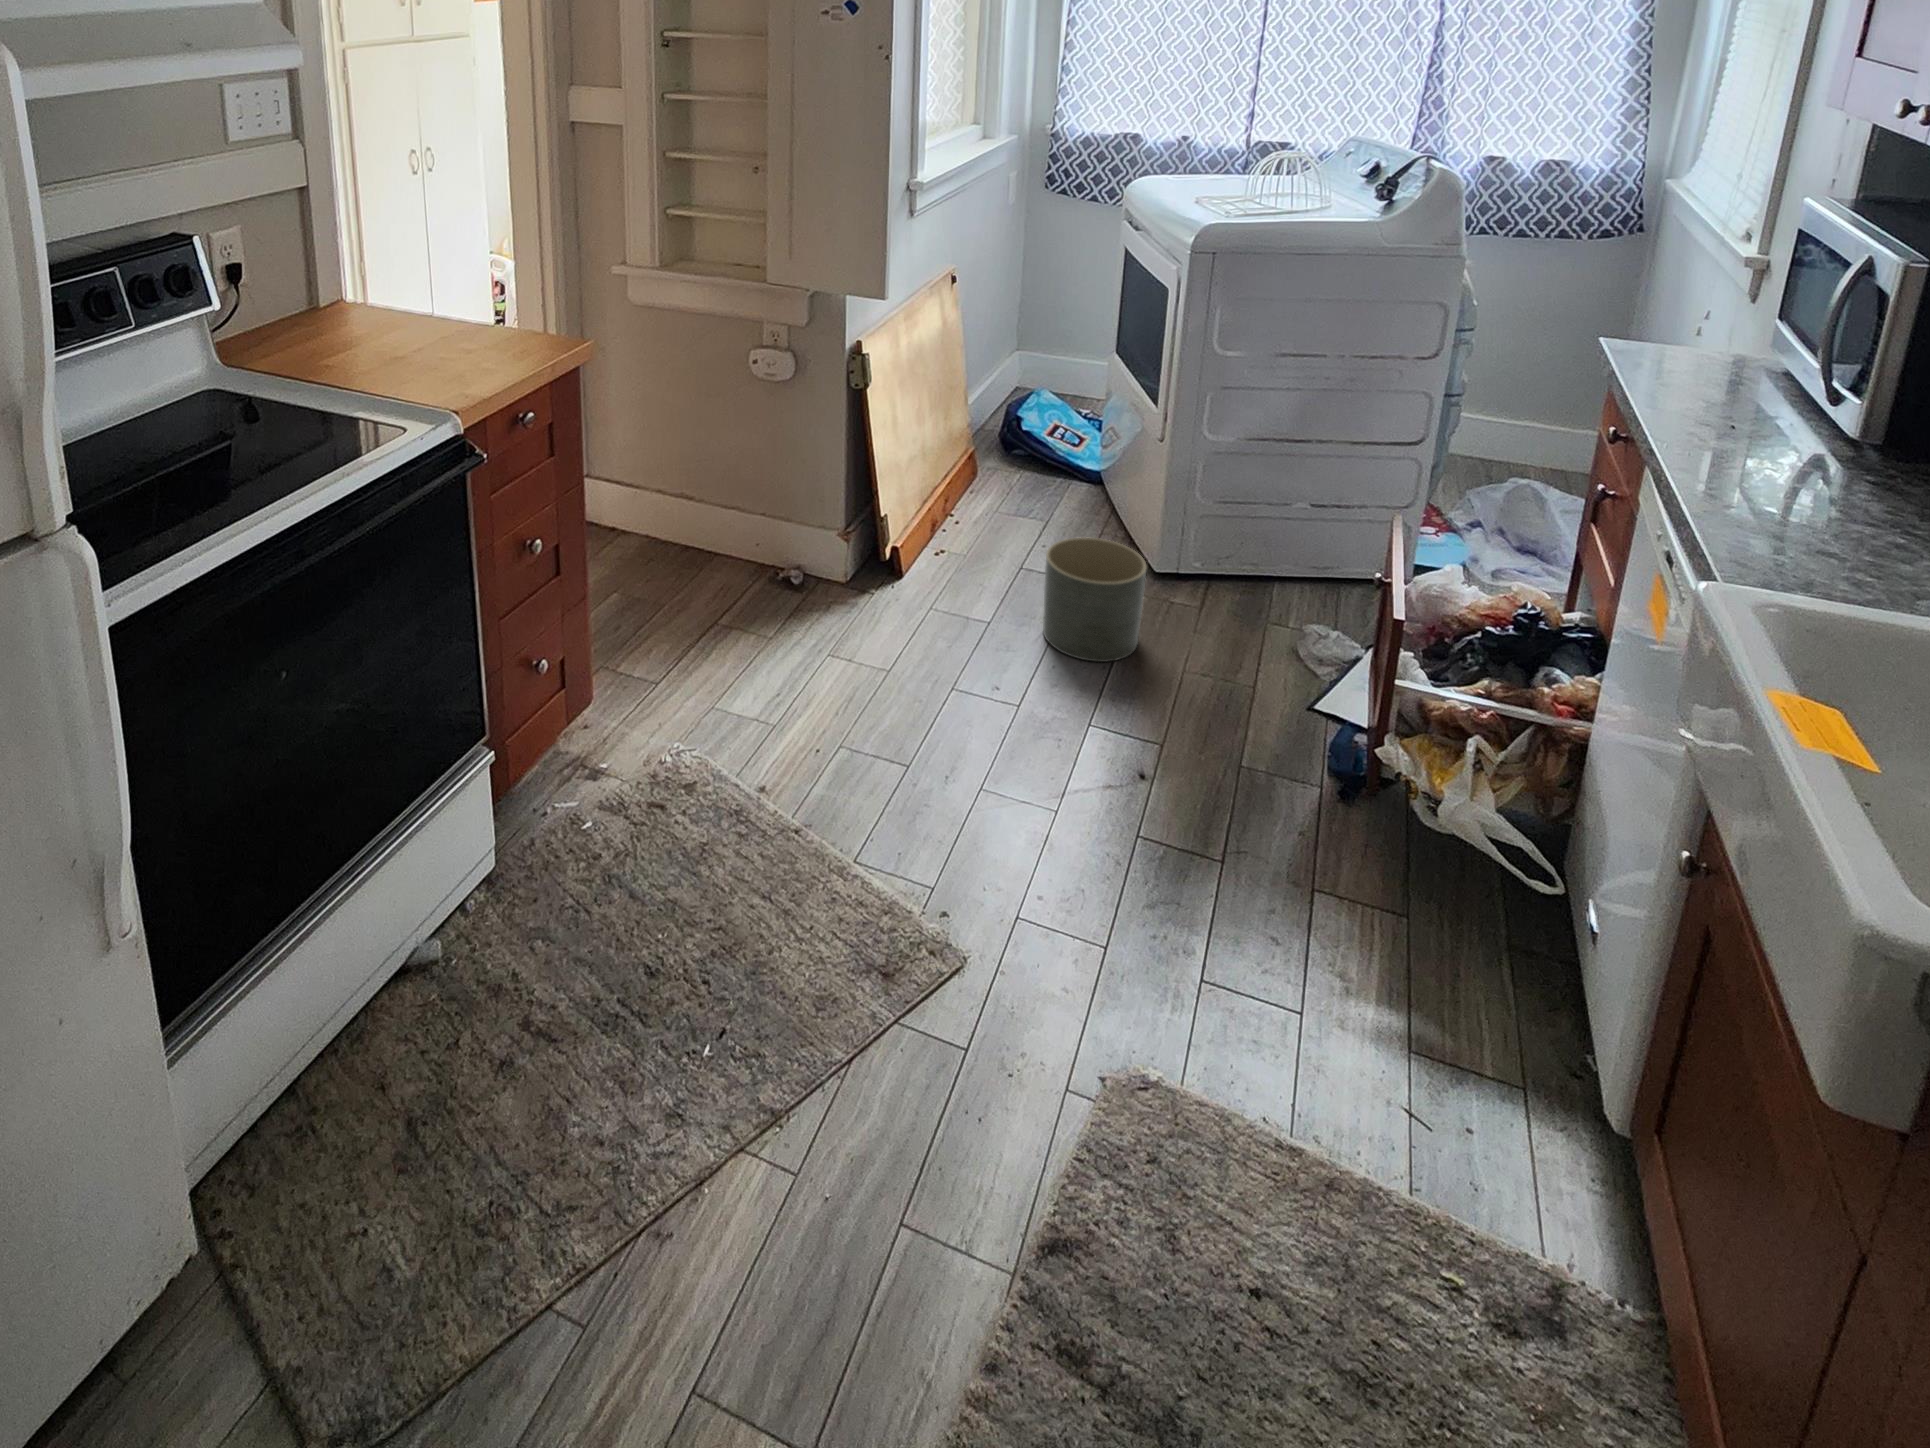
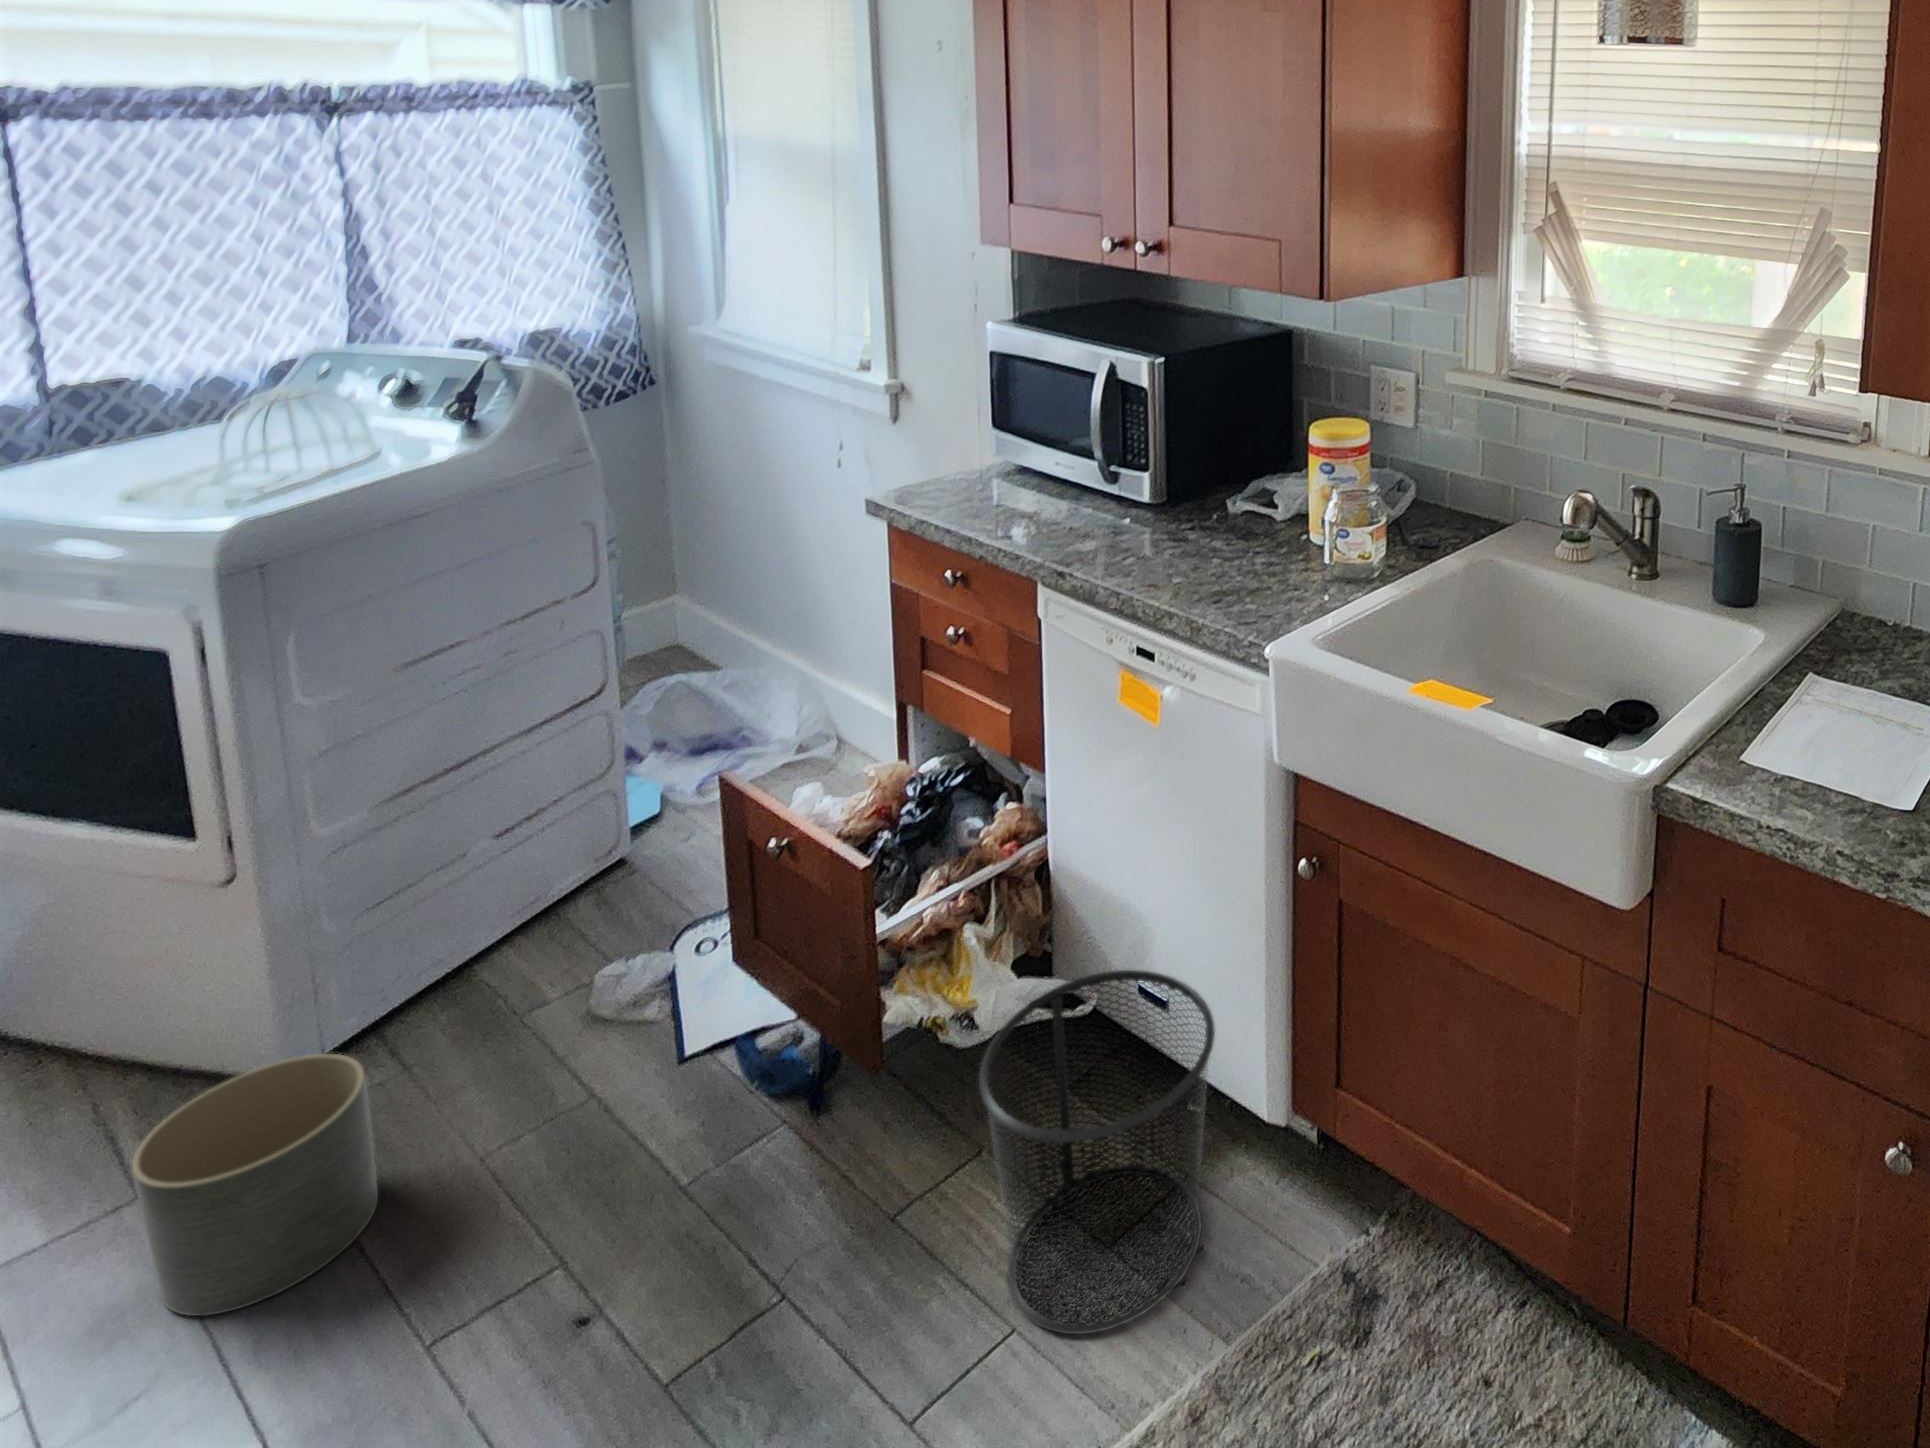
waste bin: none [1312,799,1568,1127] -> present [979,970,1215,1334]

